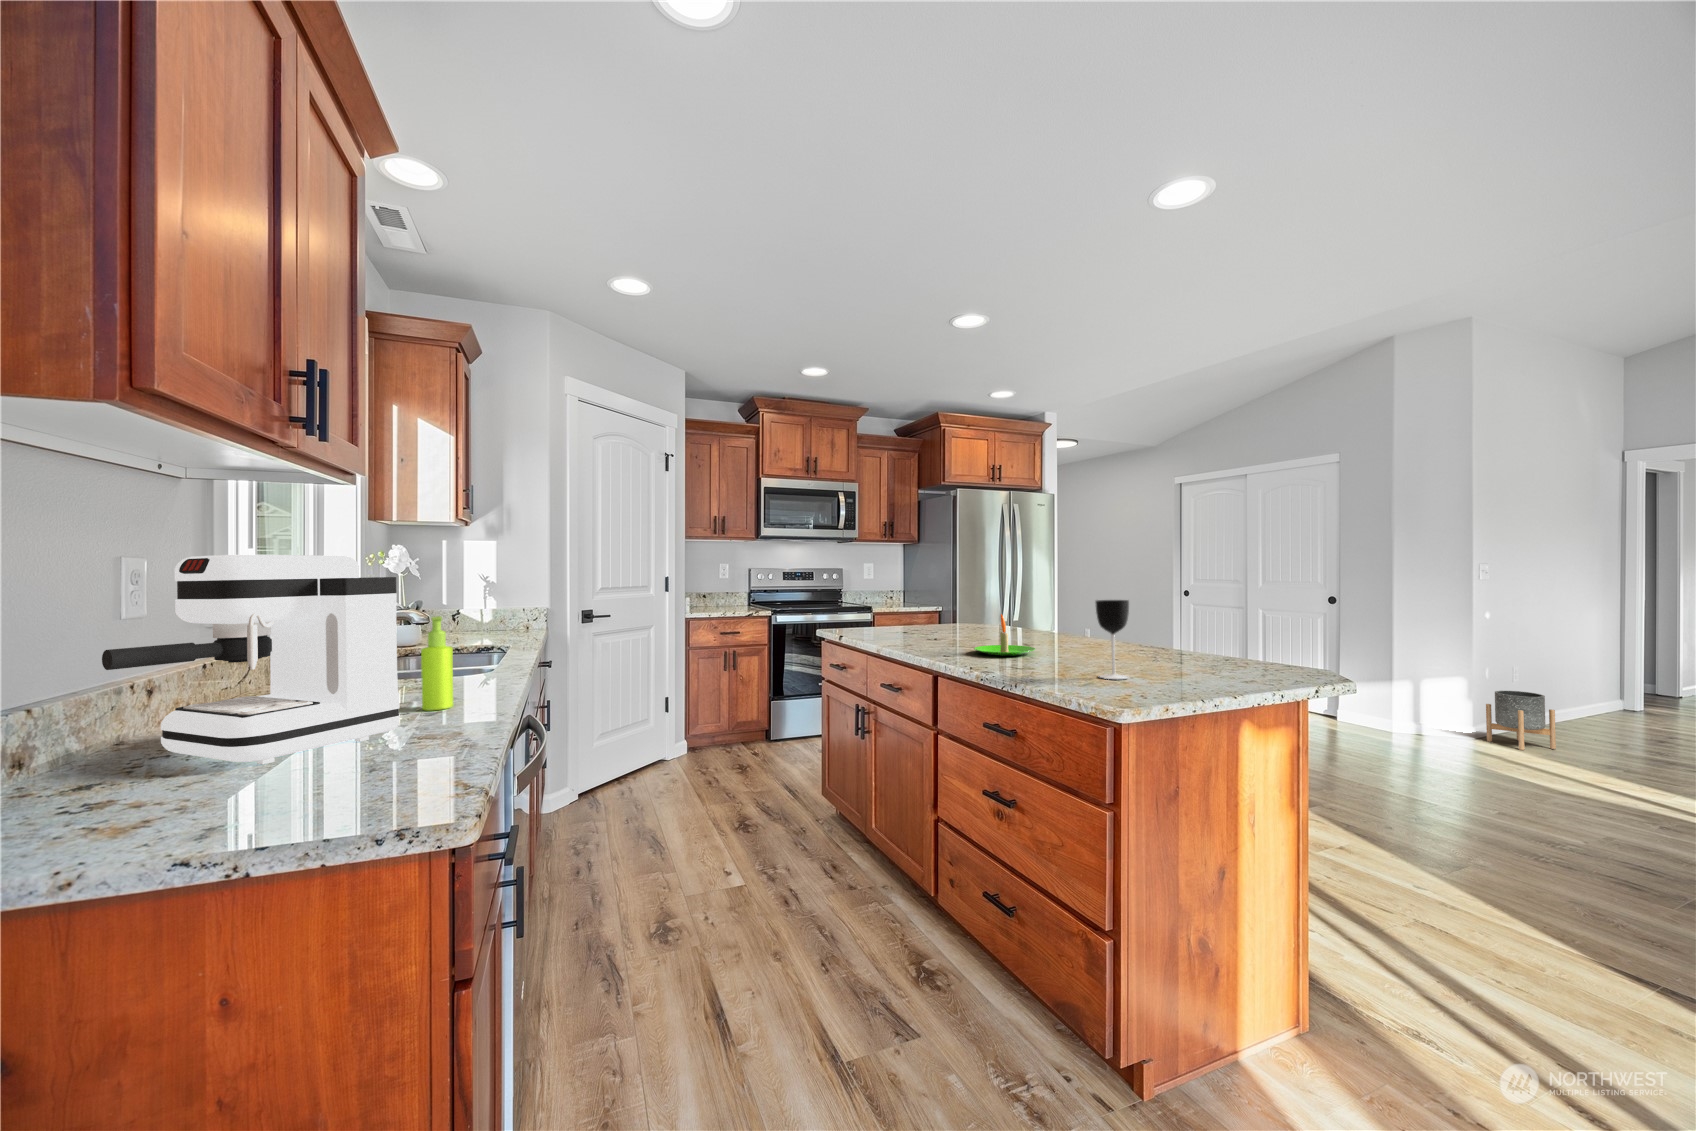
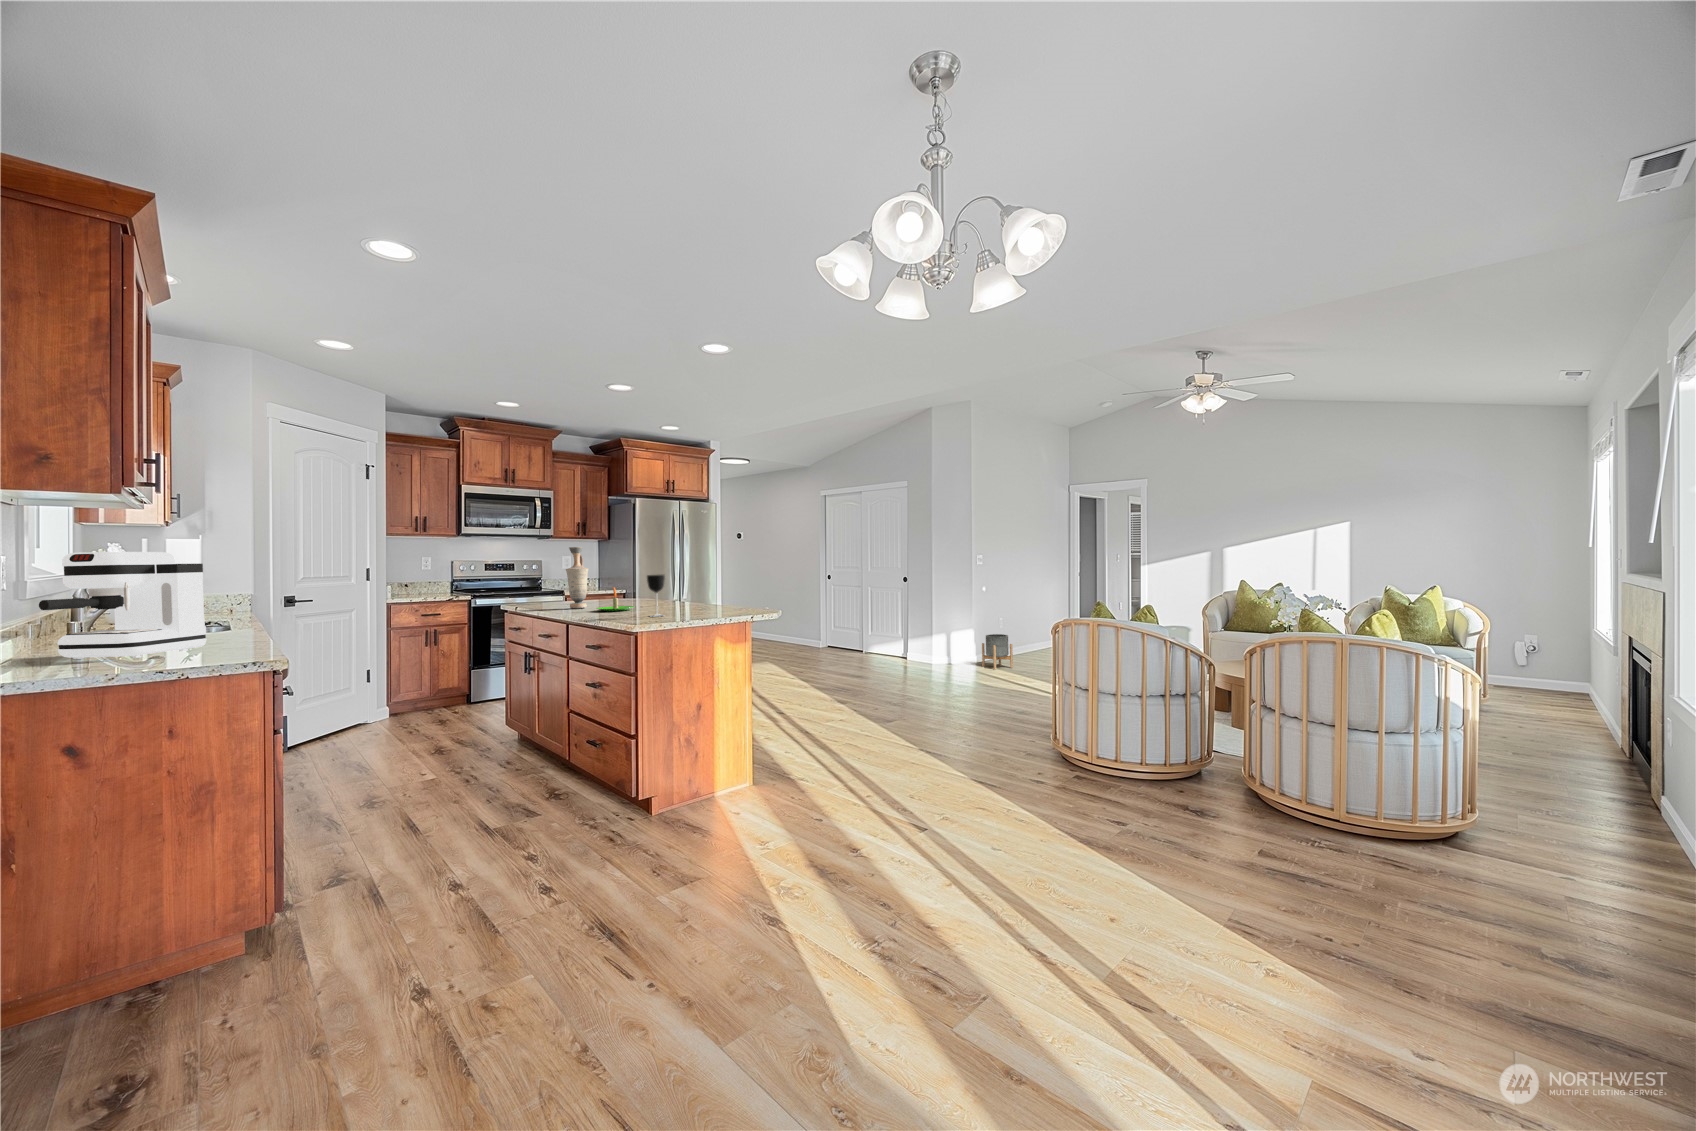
vase: none [918,550,950,644] -> present [566,547,588,609]
soap dispenser: present [421,616,454,710] -> none [202,588,225,644]

